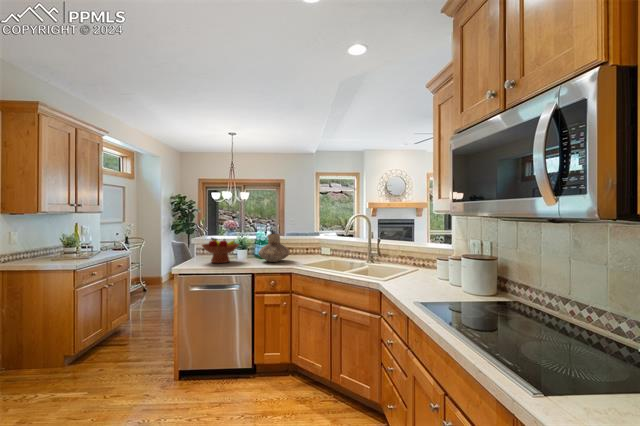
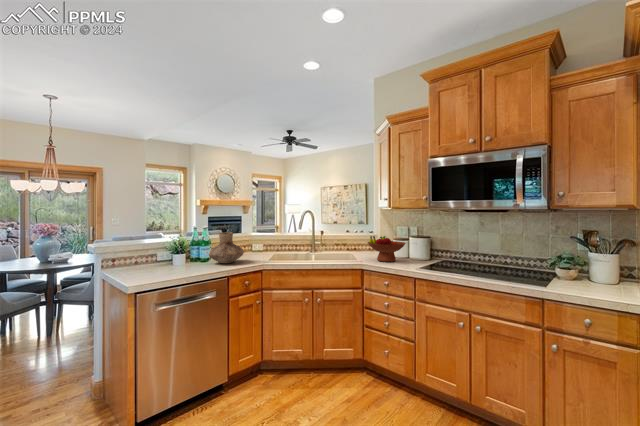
fruit bowl: present [202,238,239,263] -> present [368,236,406,262]

